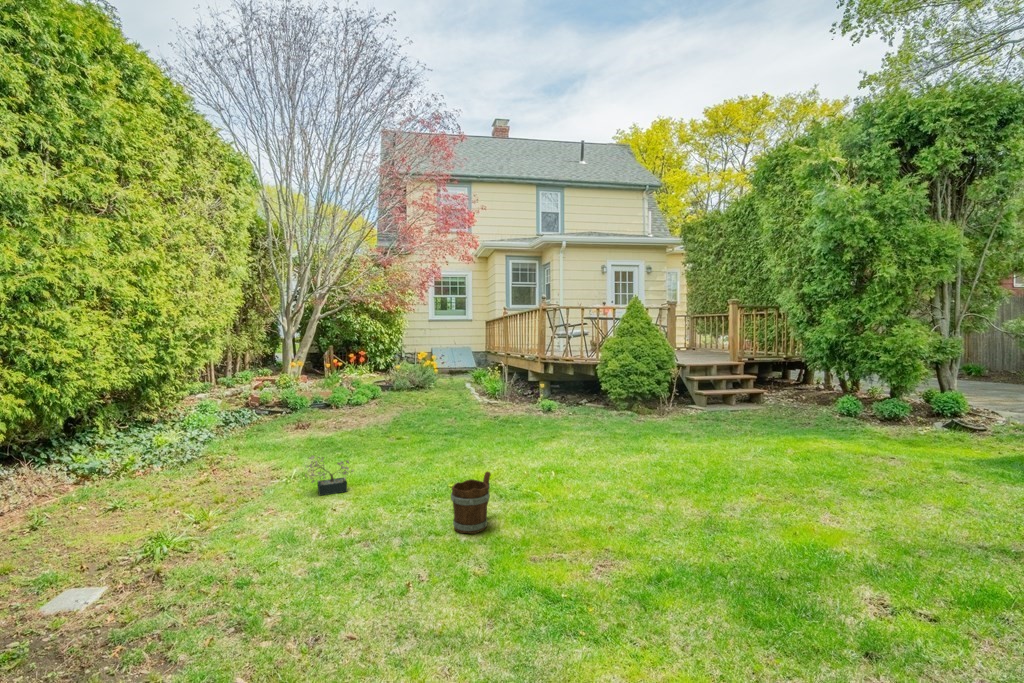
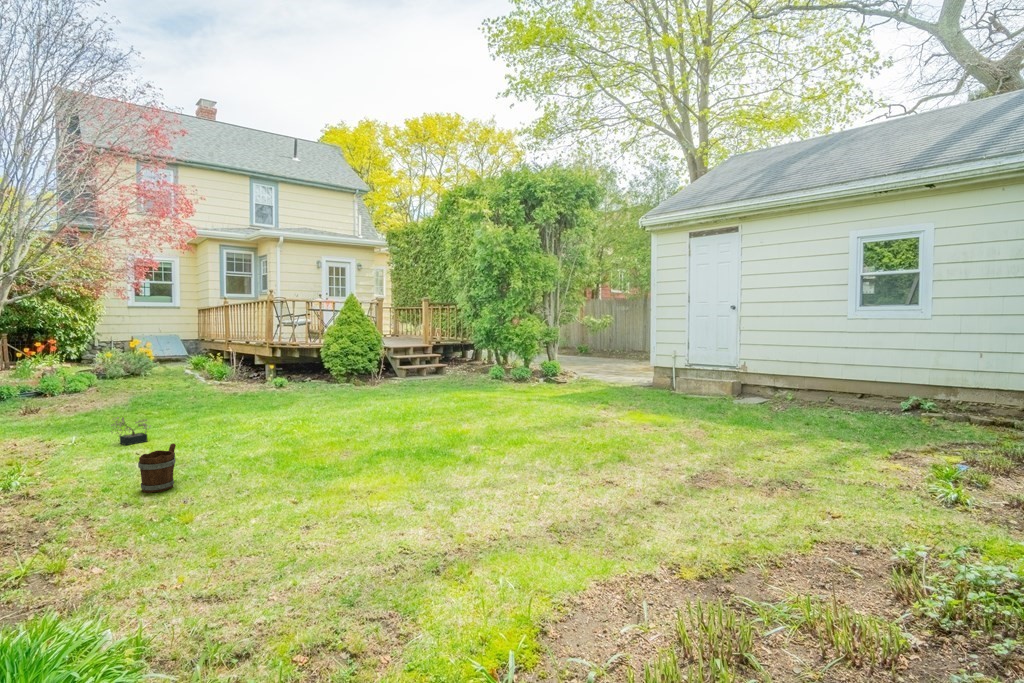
bucket: present [451,472,491,534] -> present [138,444,176,493]

